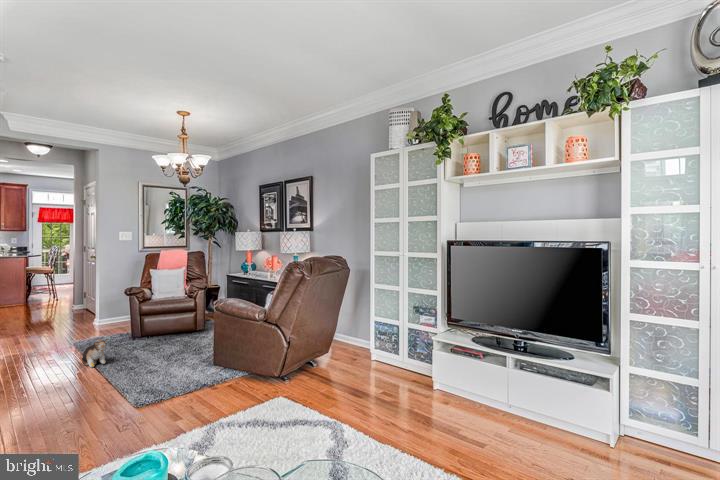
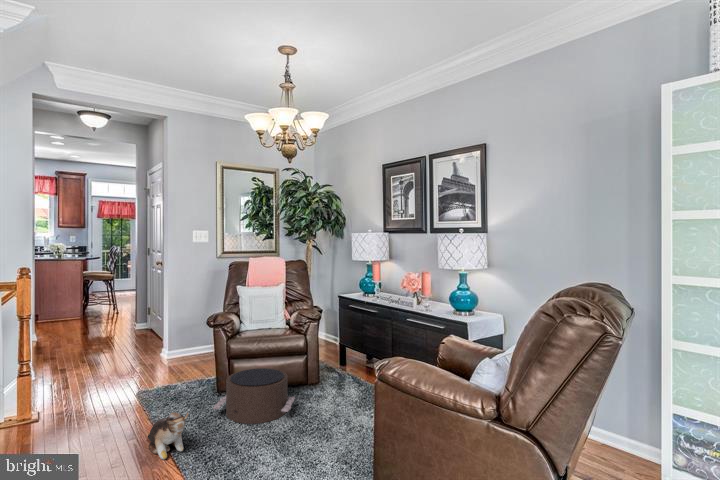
pouf: none [128,321,186,352] -> present [213,368,295,424]

